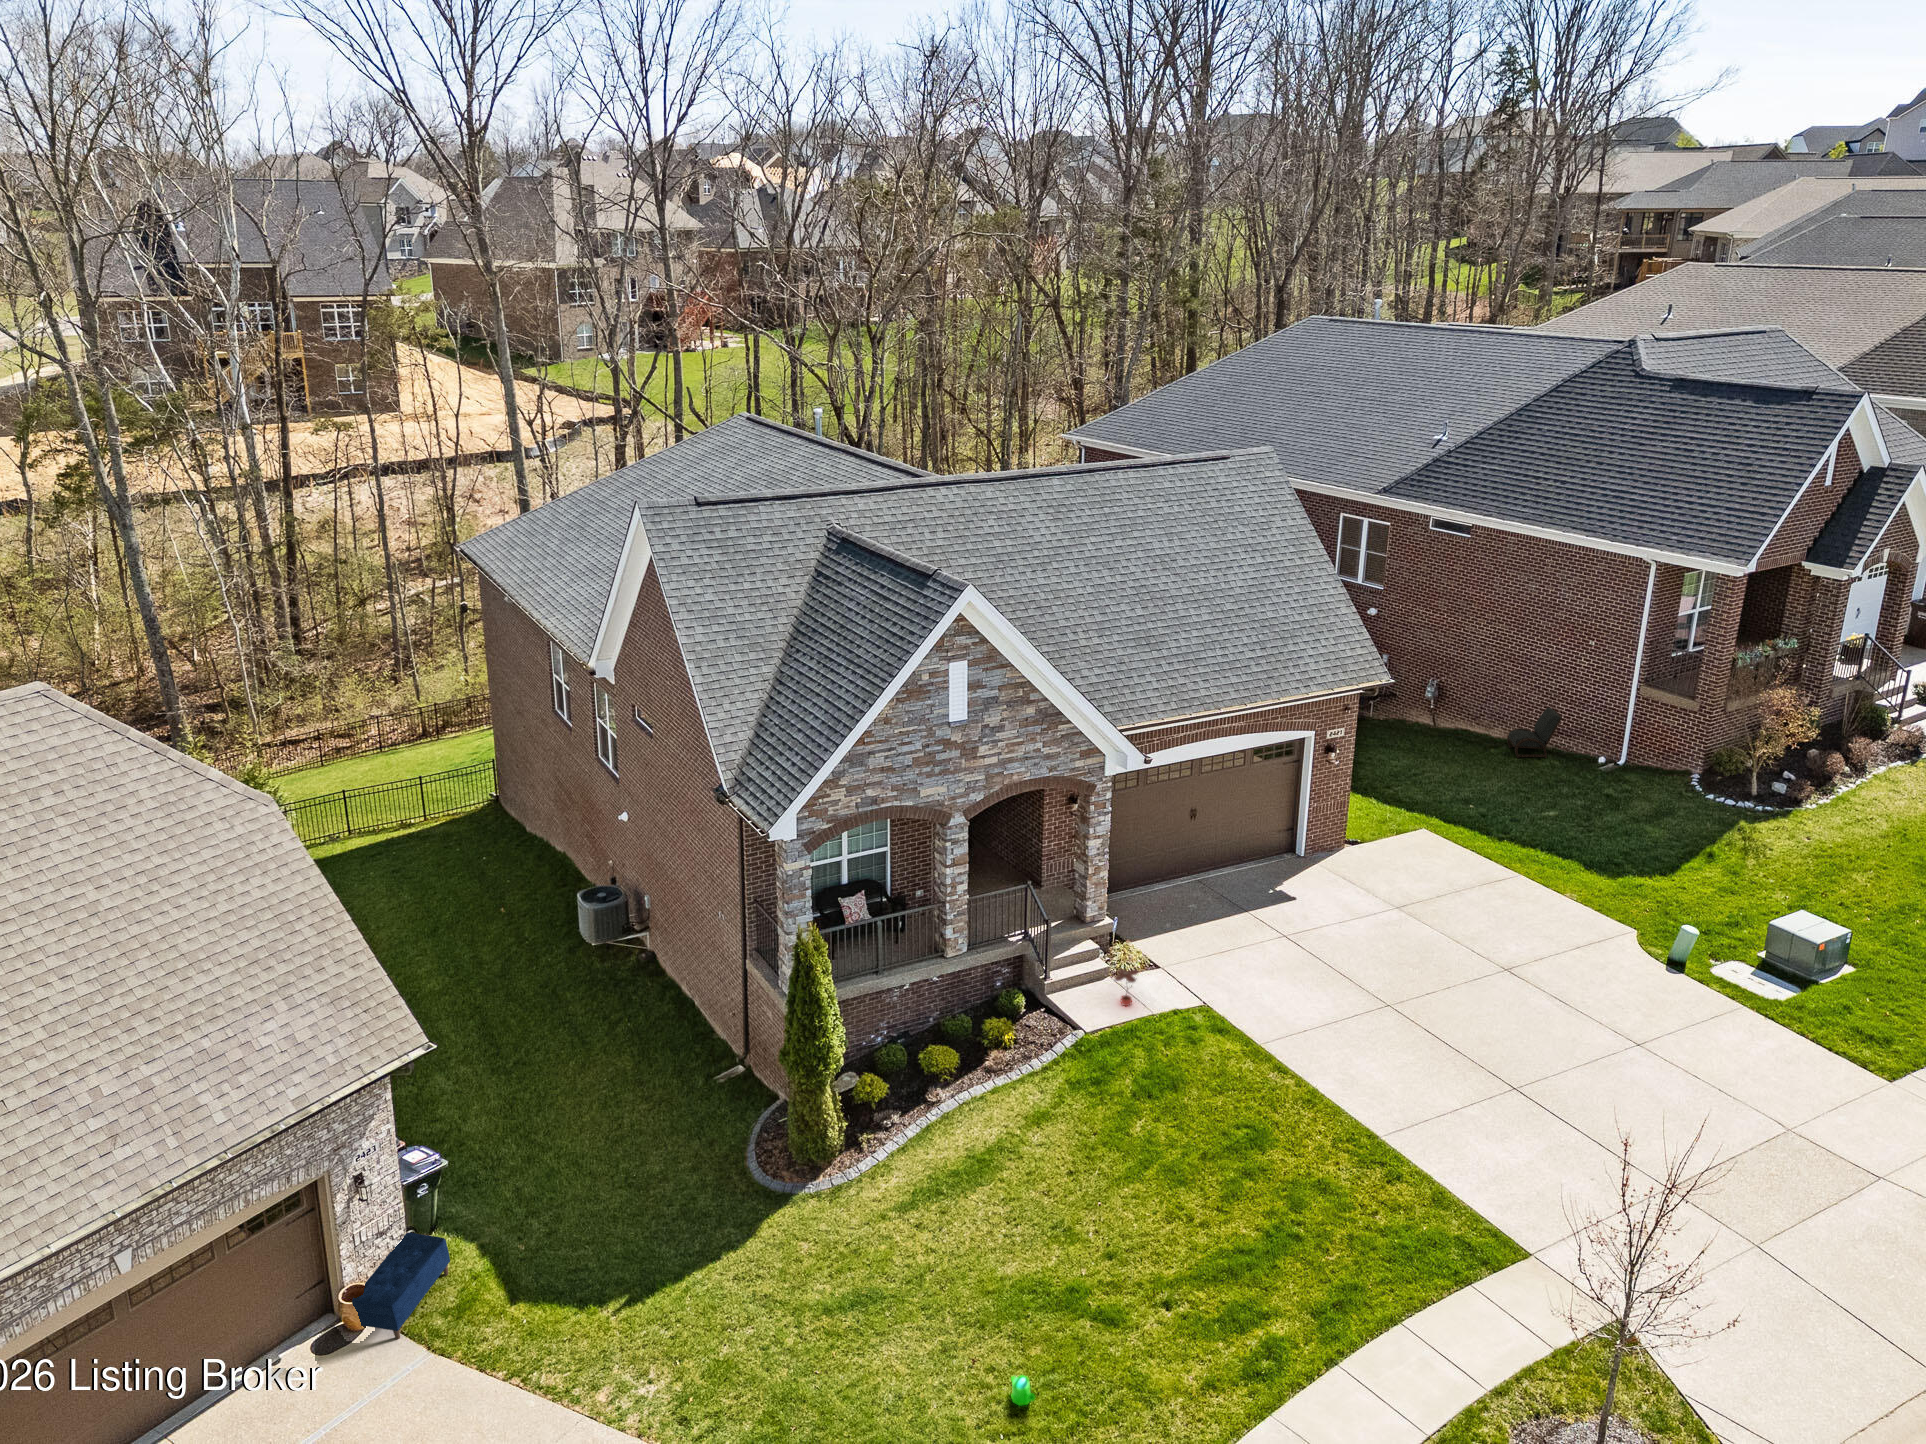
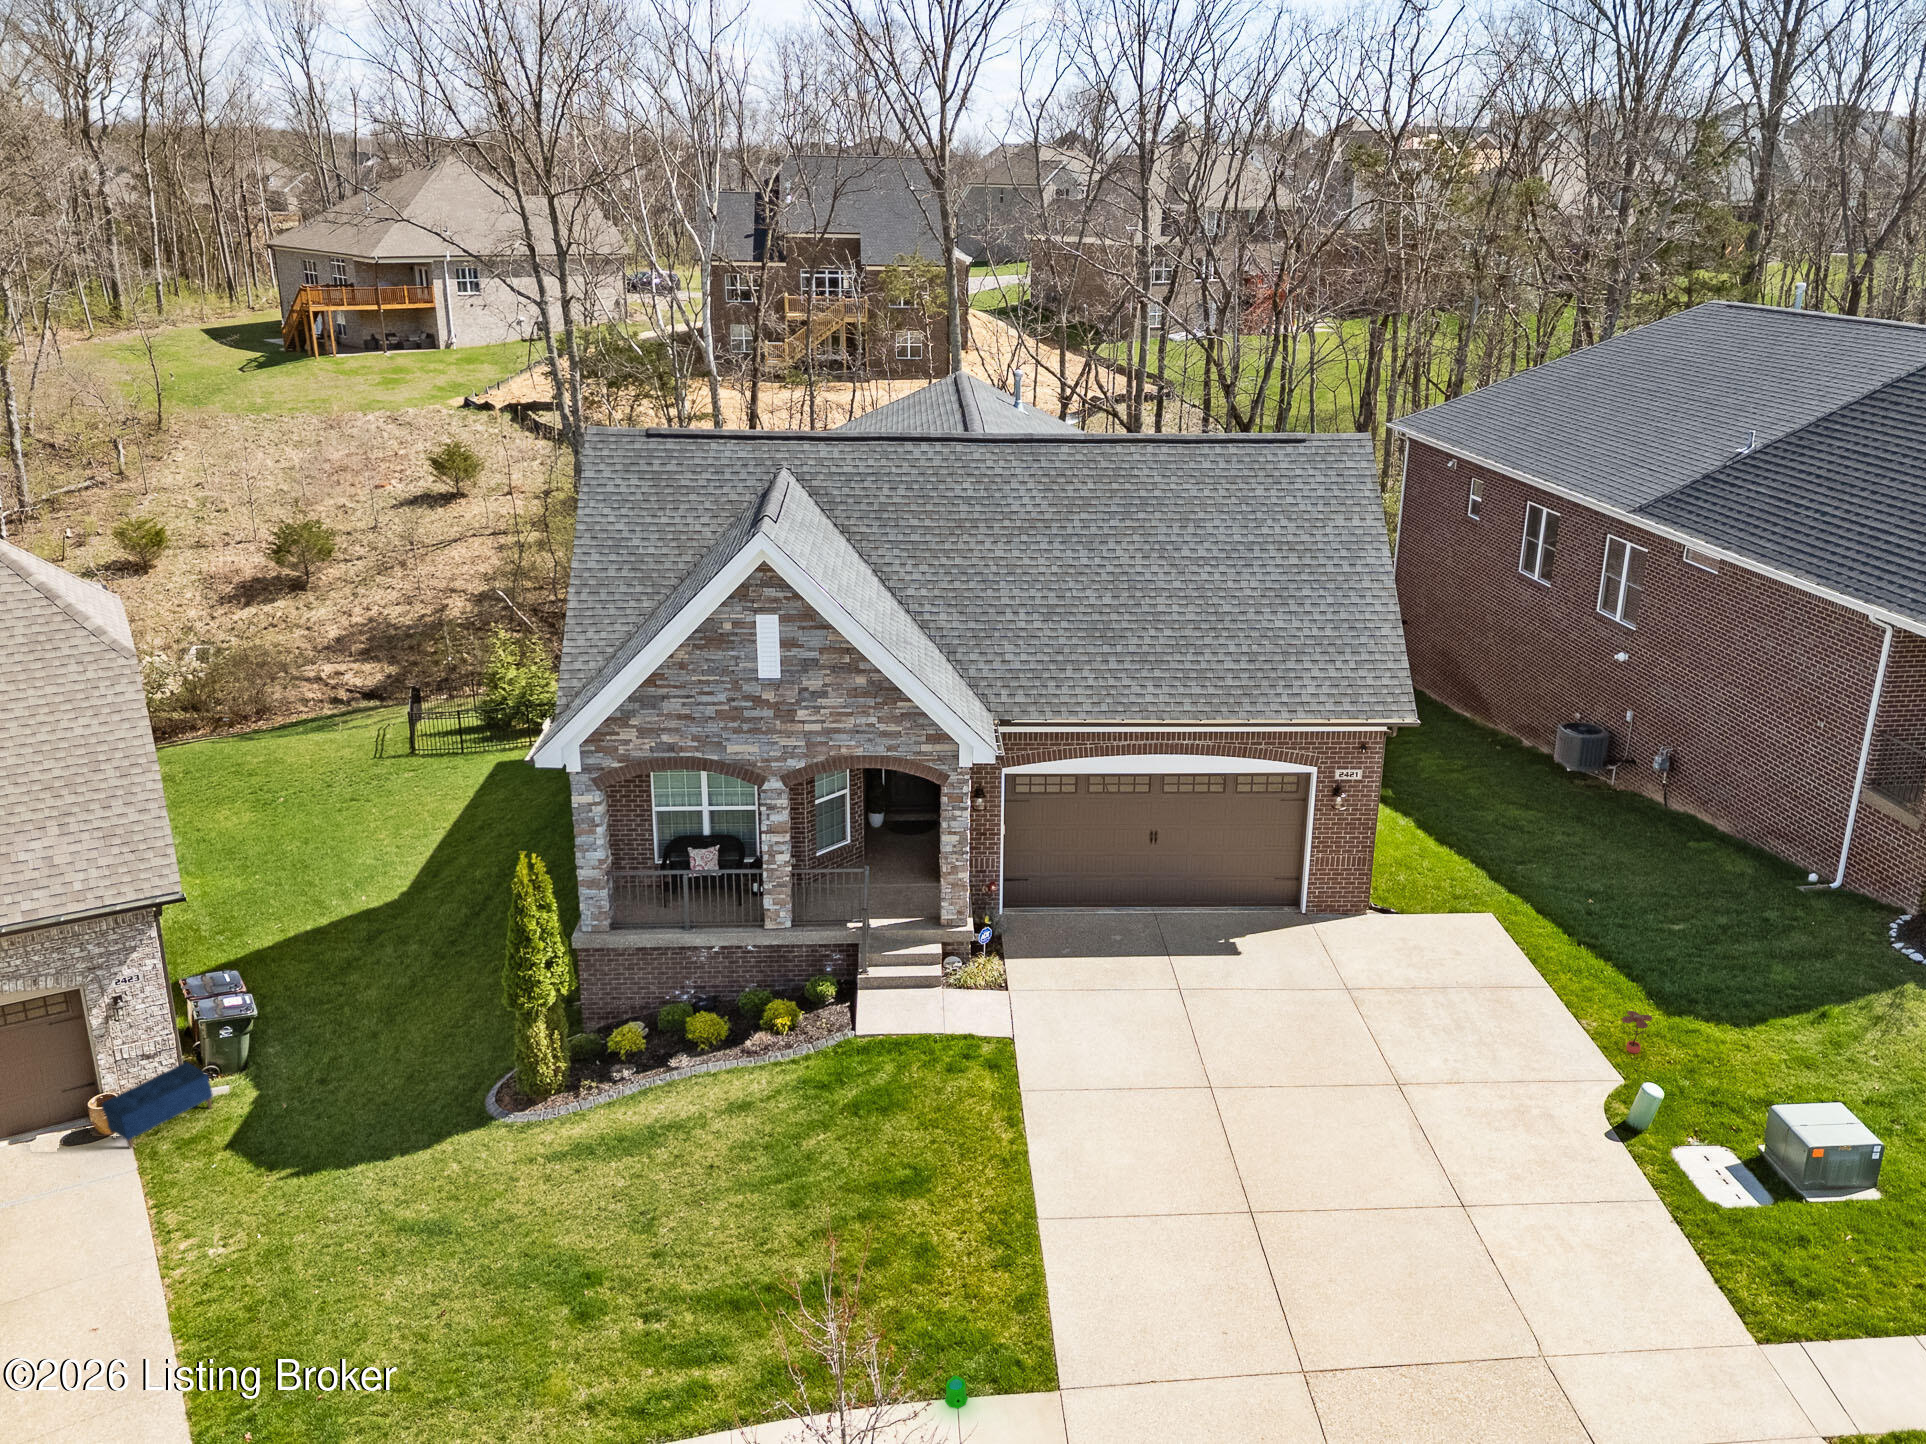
lounge chair: present [1507,708,1562,758] -> none [1695,797,1763,861]
potted plant: present [1115,969,1138,1006] -> present [1622,1011,1652,1053]
watering can: present [1011,1375,1036,1406] -> present [945,1375,968,1408]

